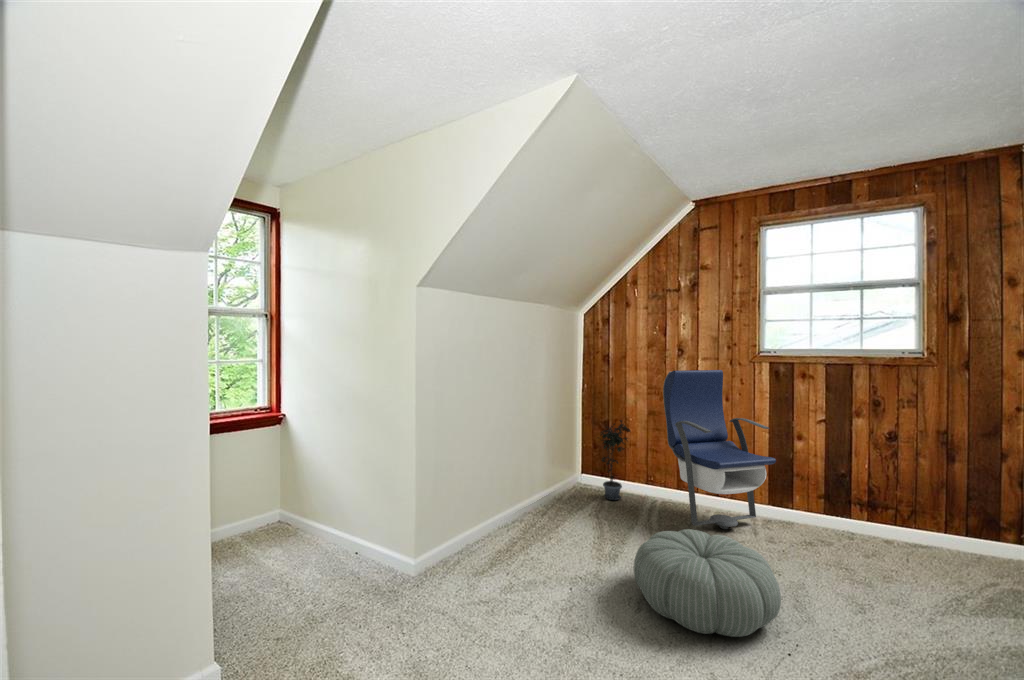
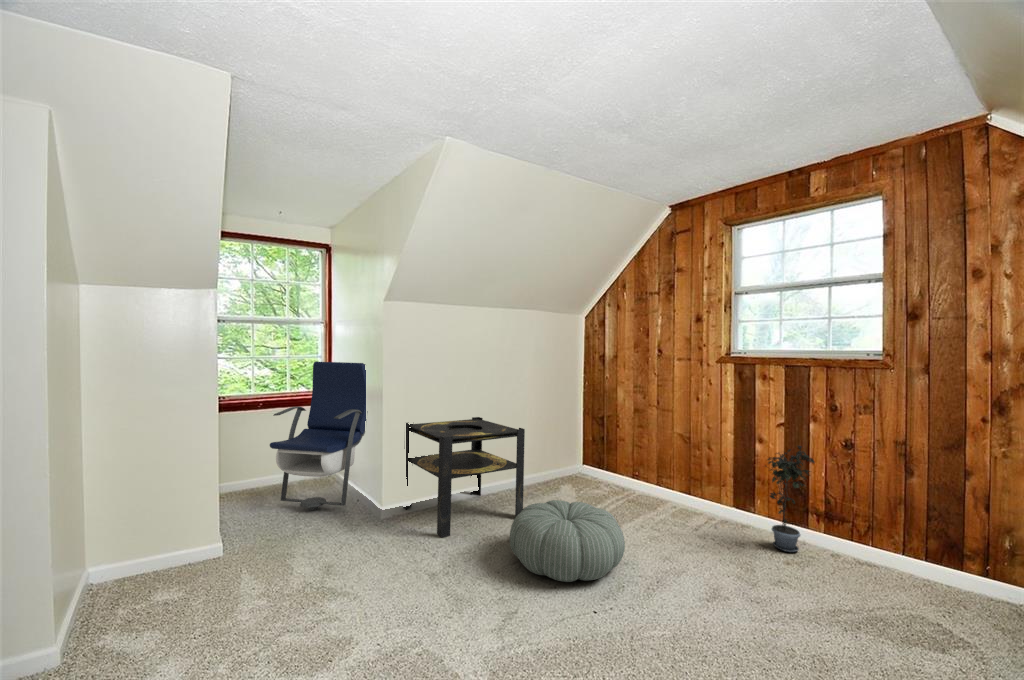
armchair: present [663,370,776,529] -> present [270,362,366,510]
potted plant: present [601,420,630,500] -> present [768,446,814,552]
side table: none [440,436,592,604] -> present [403,417,525,538]

